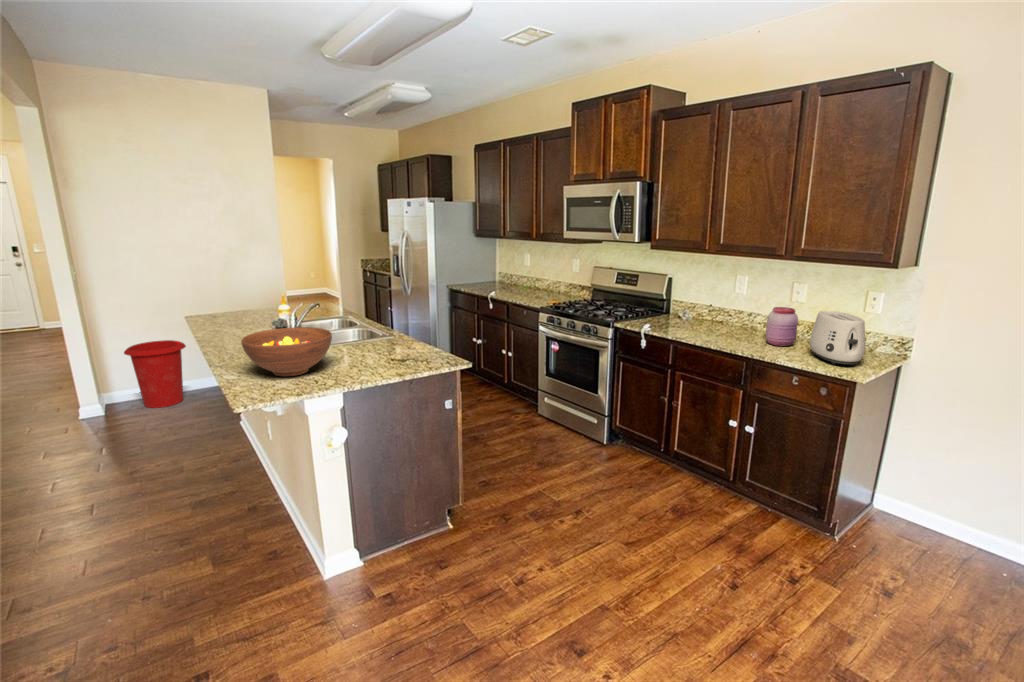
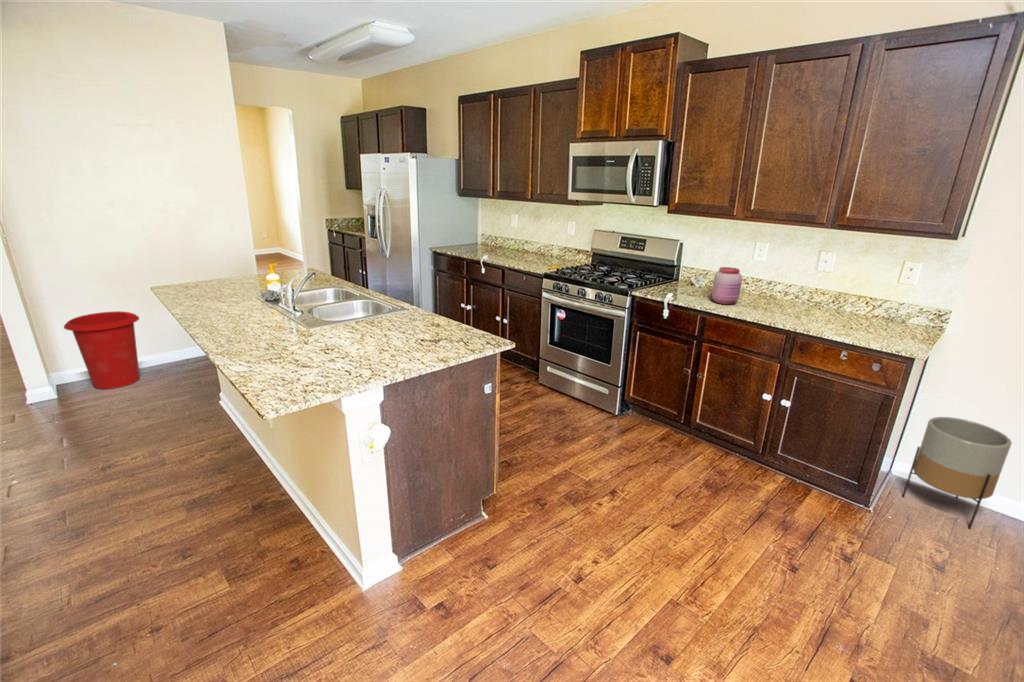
jar: present [766,307,798,347] -> present [712,267,742,305]
toaster: present [810,311,865,365] -> none [850,282,917,338]
fruit bowl: present [241,327,332,376] -> none [254,305,363,367]
planter: none [878,448,978,564] -> present [903,417,1012,529]

